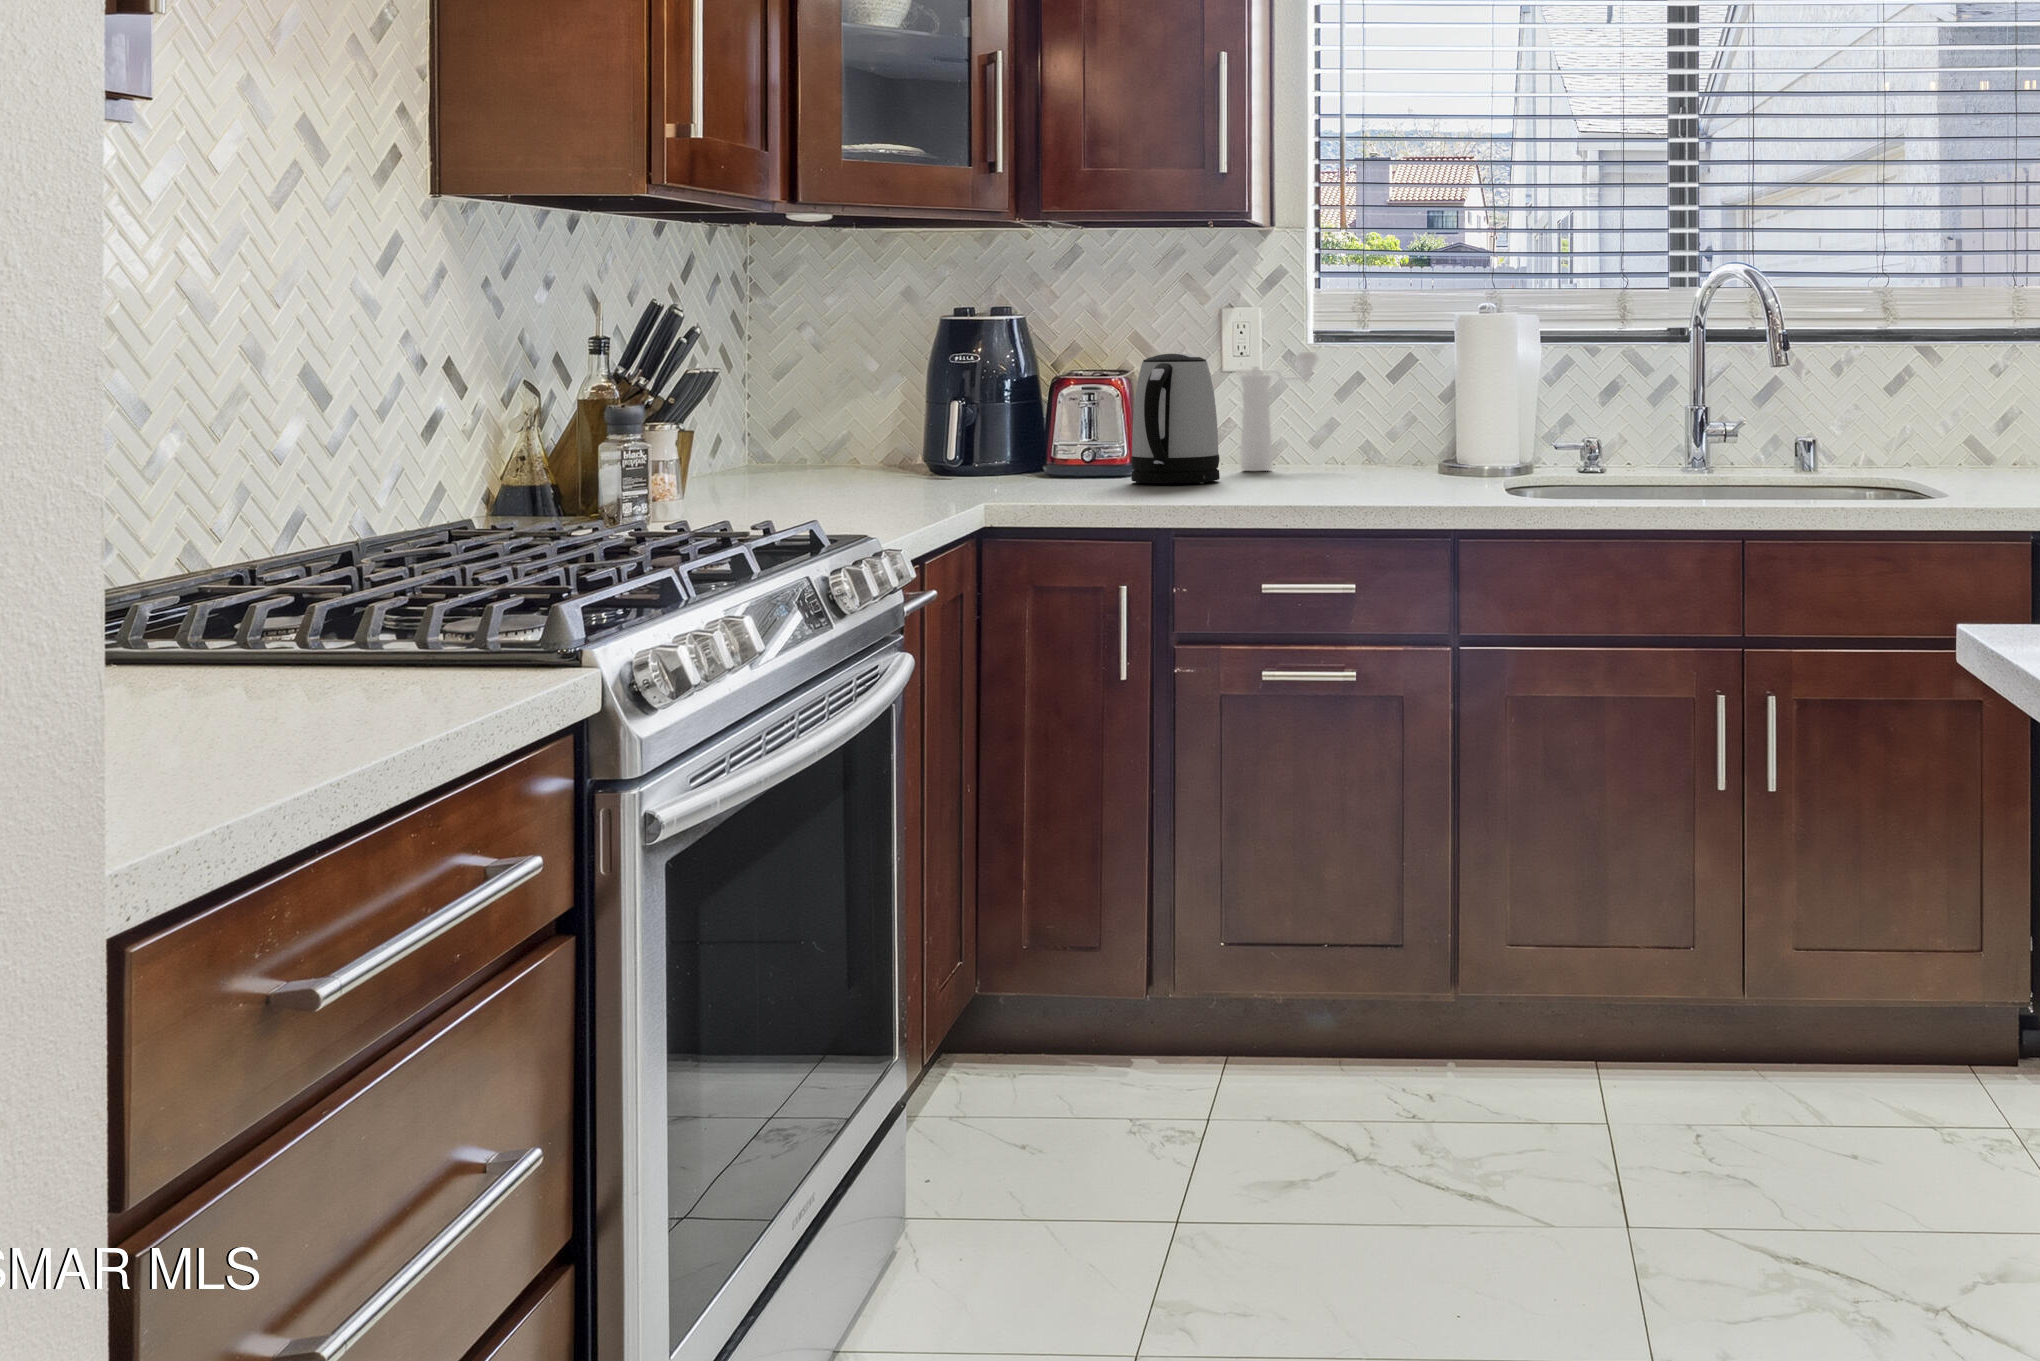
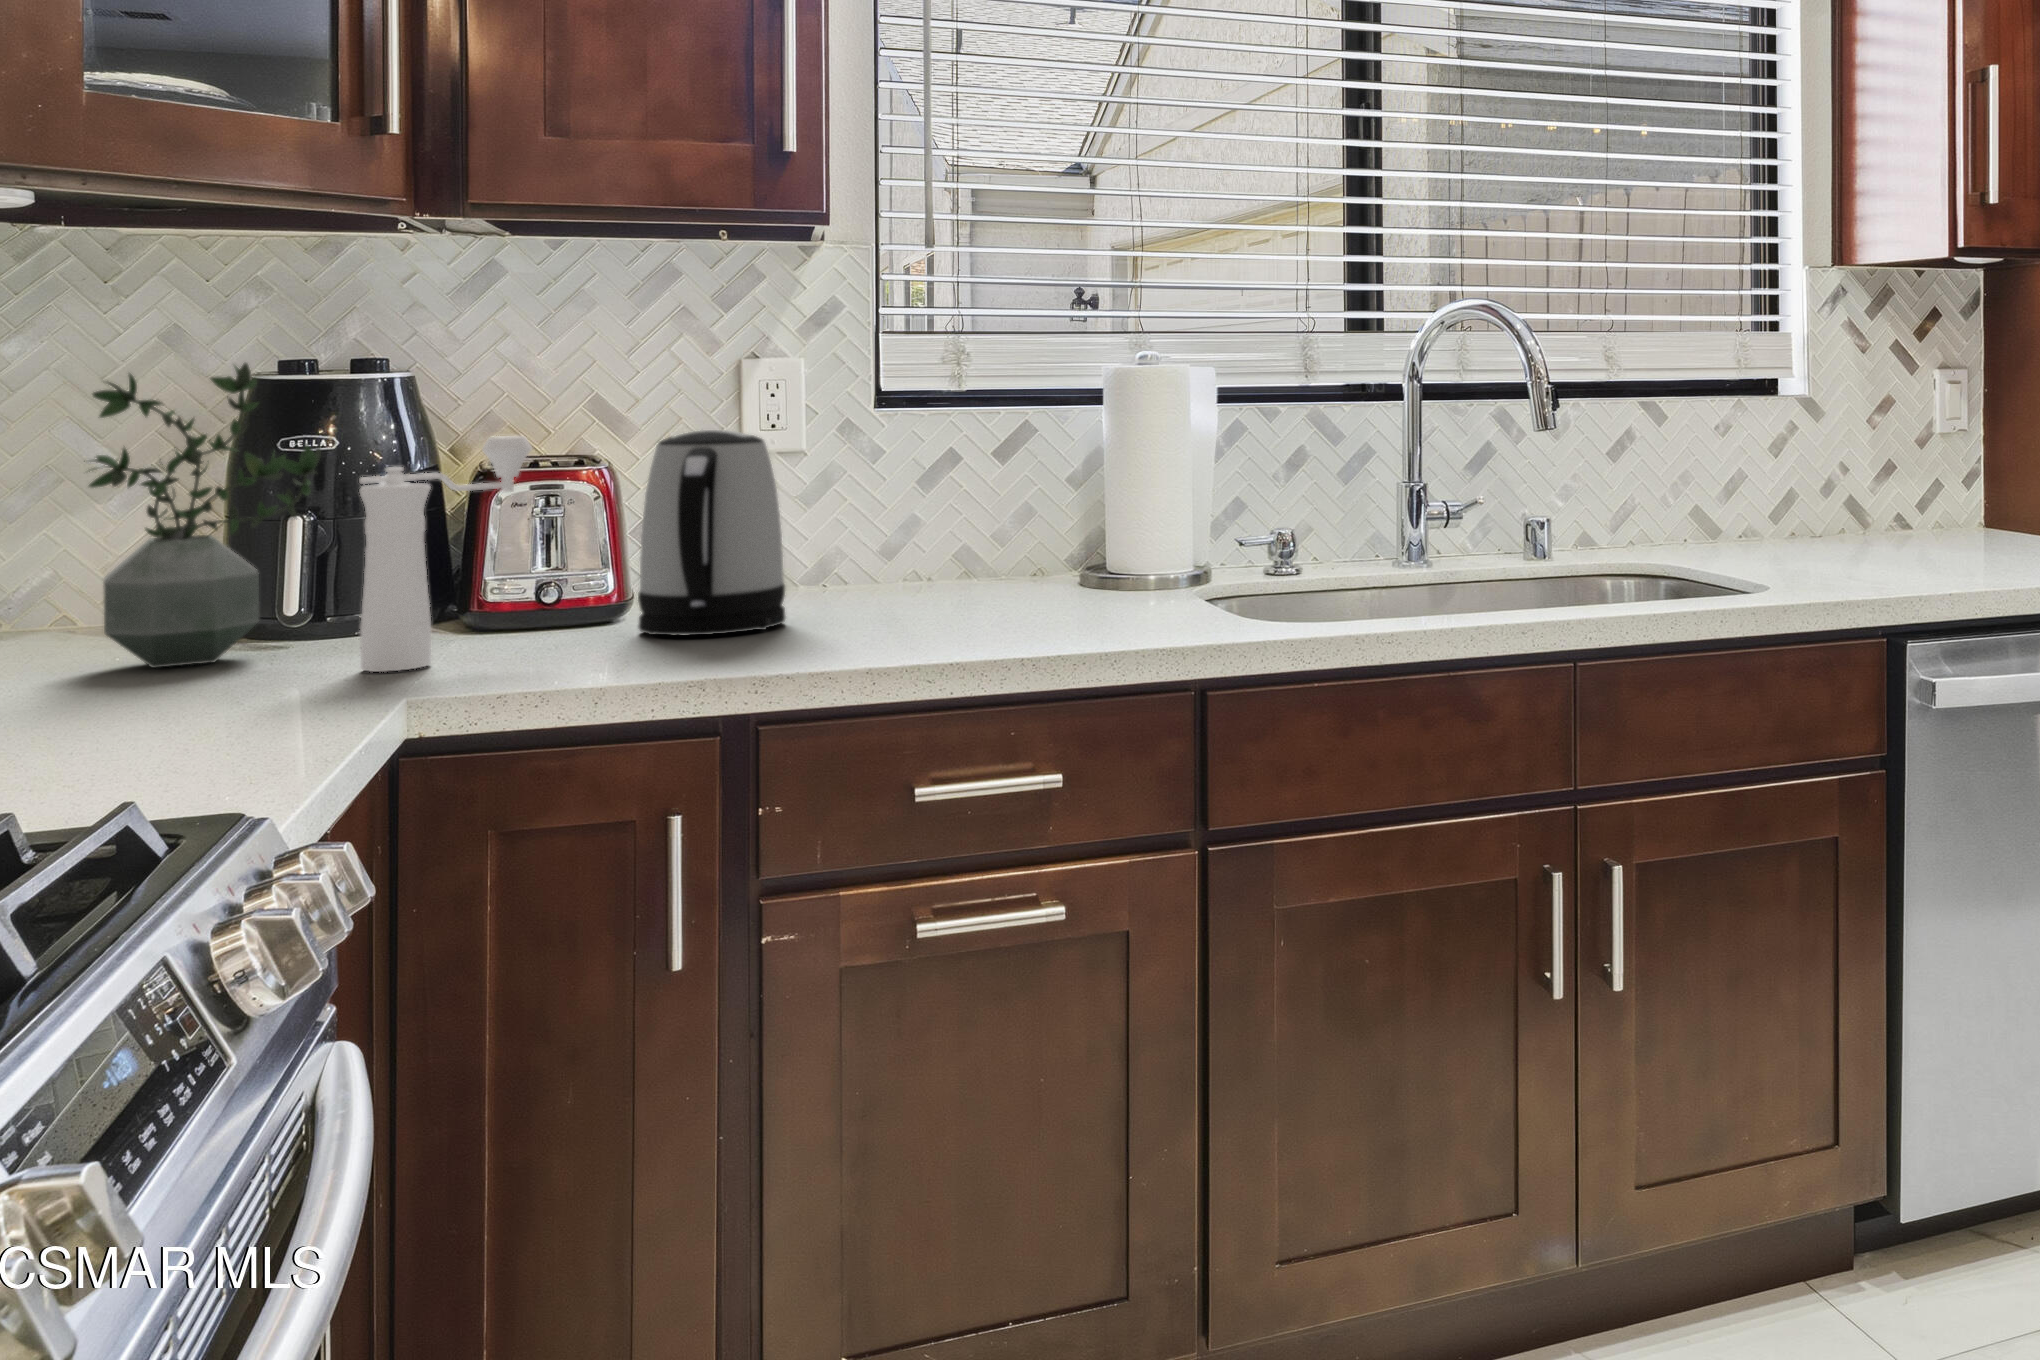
potted plant: none [843,309,963,485] -> present [84,363,321,668]
pepper mill: present [1240,352,1318,471] -> present [359,436,532,672]

